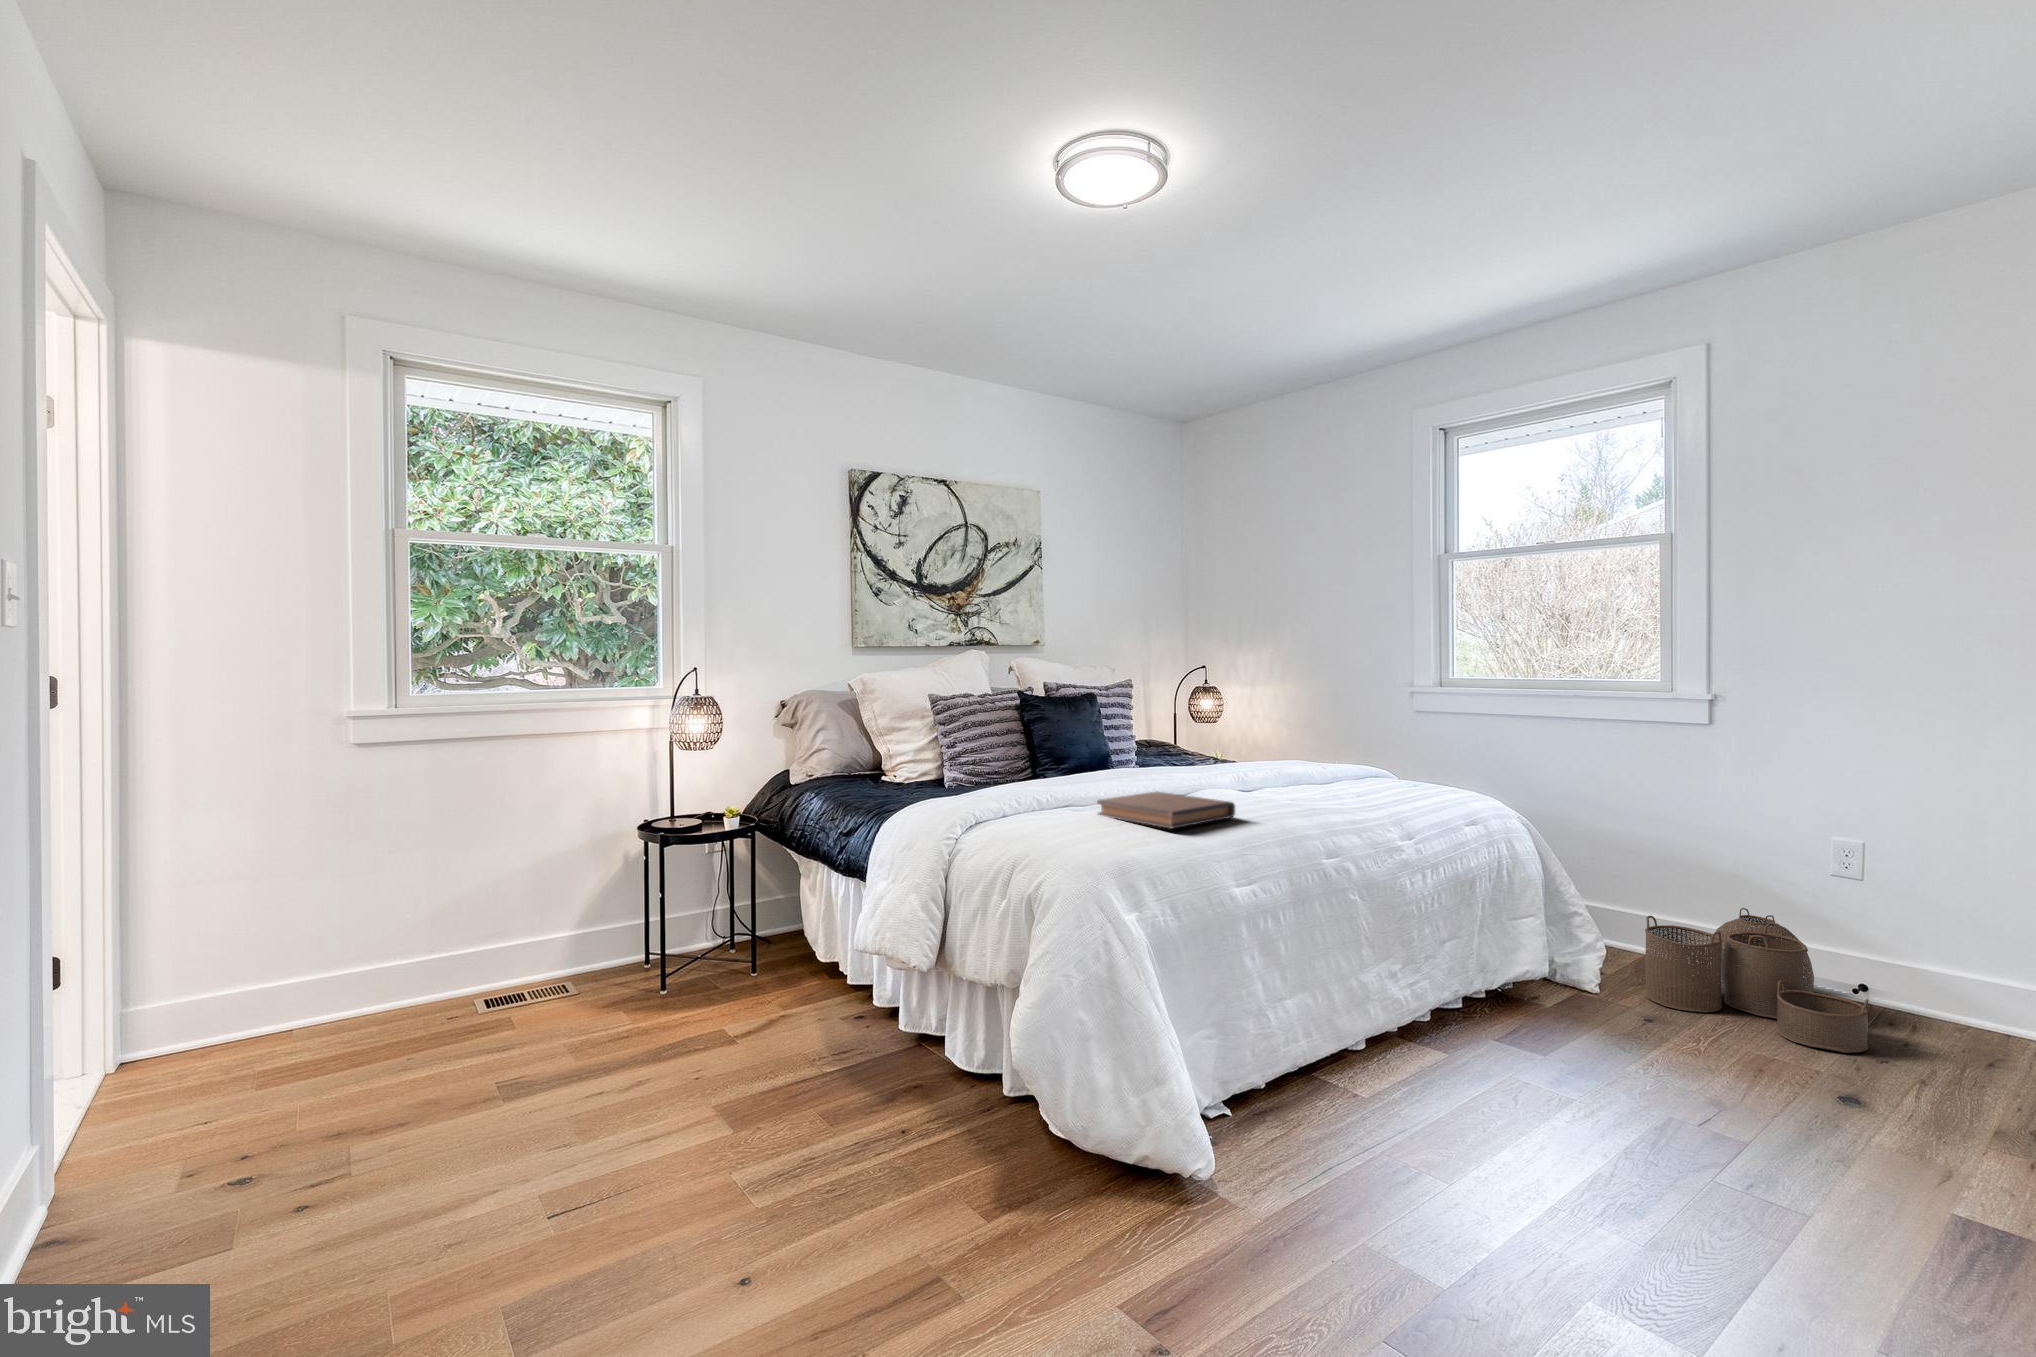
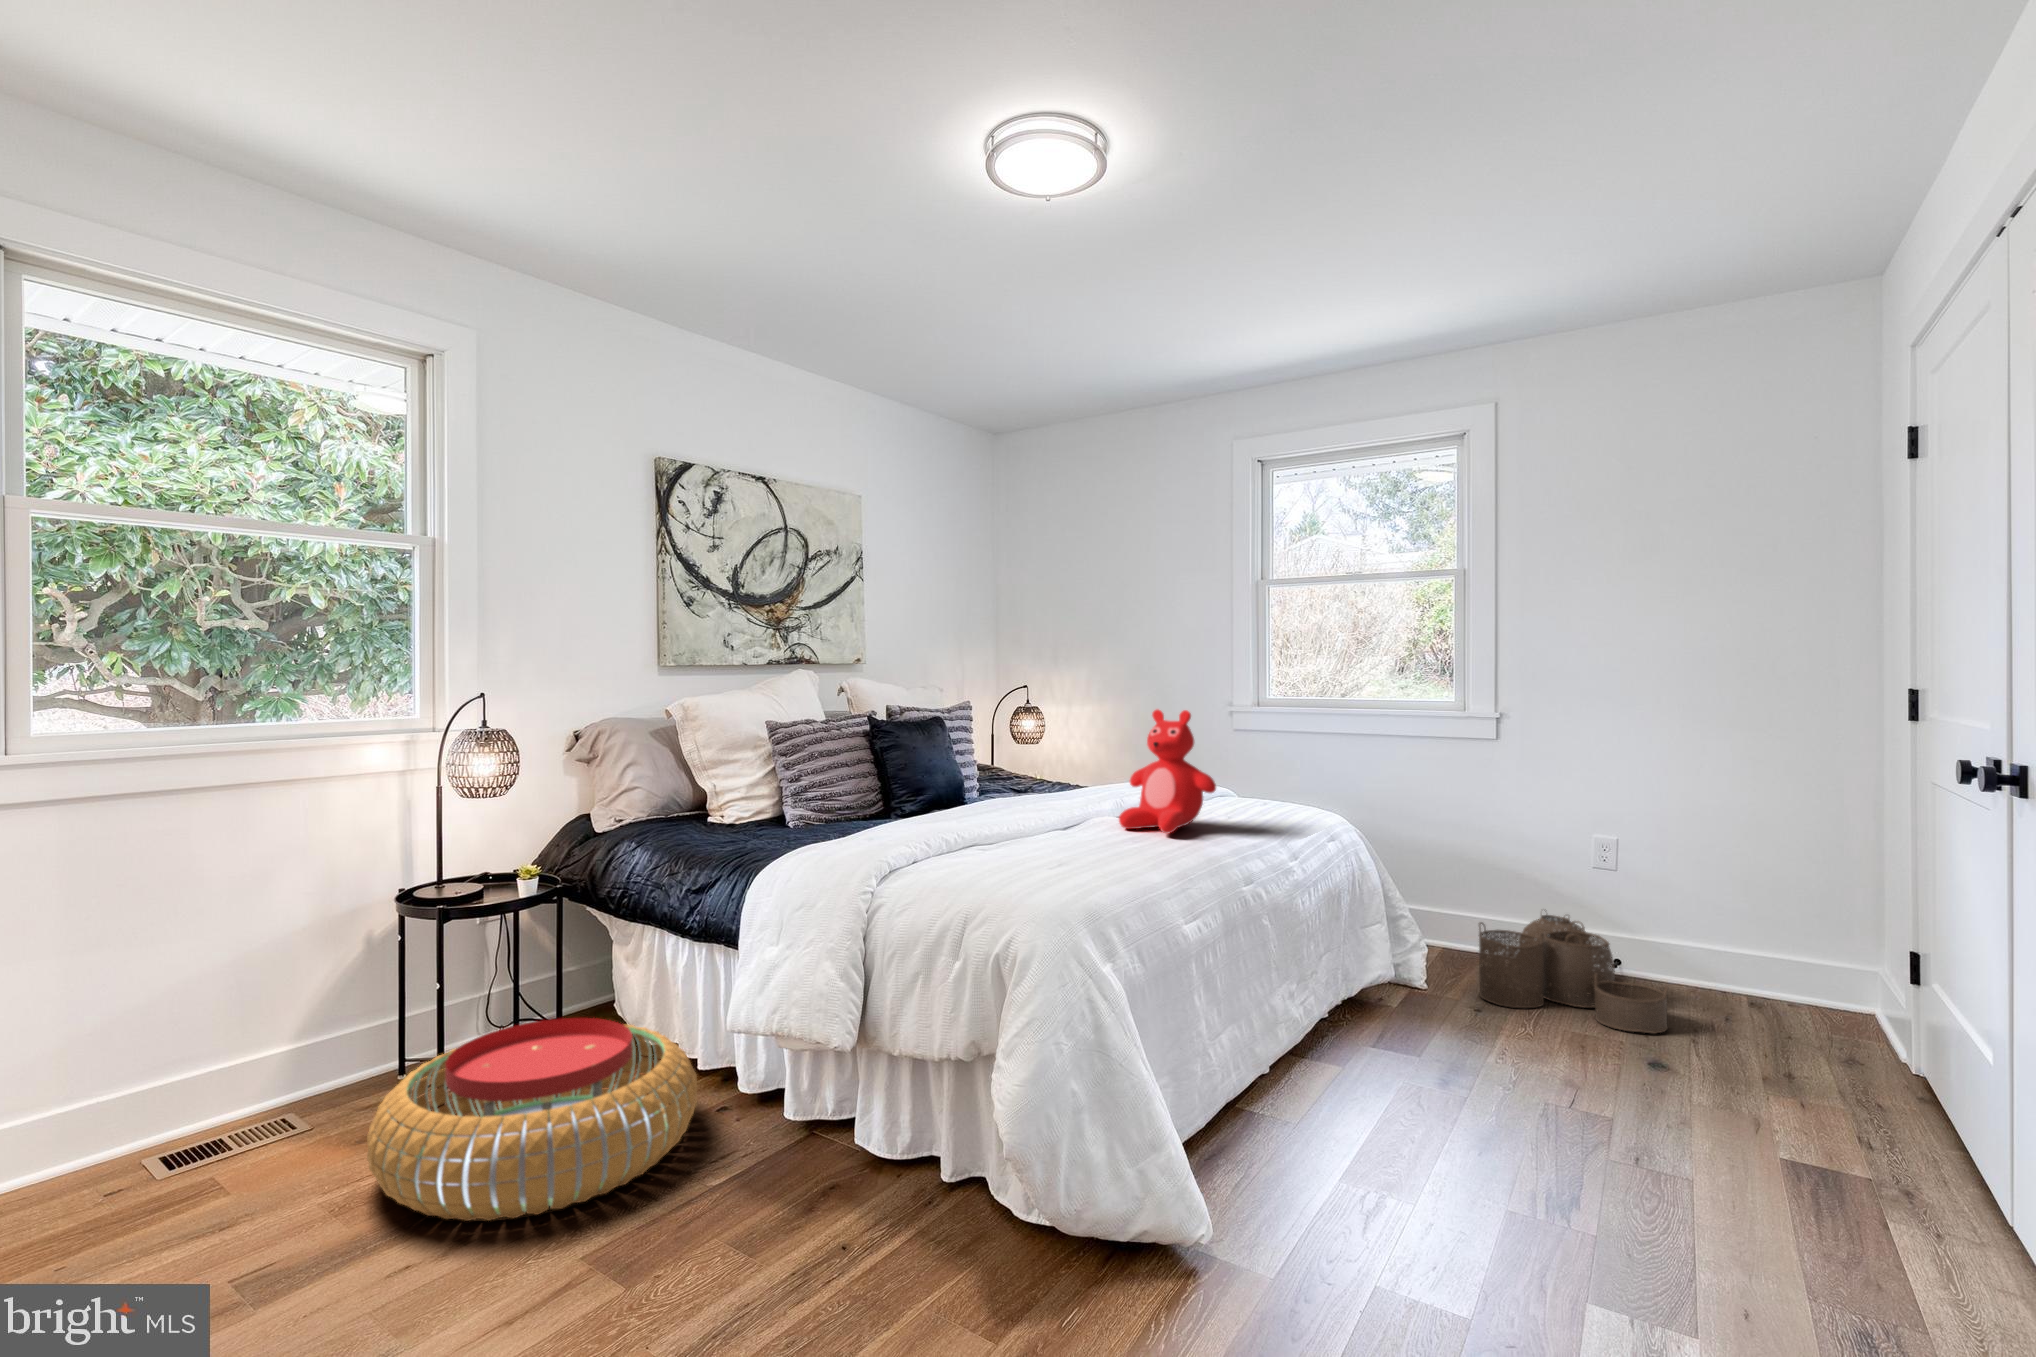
teddy bear: none [1218,684,1315,803] -> present [1119,709,1216,833]
book: present [1097,792,1235,829] -> none [1015,825,1157,867]
pouf: none [587,930,834,1075] -> present [367,1018,697,1221]

